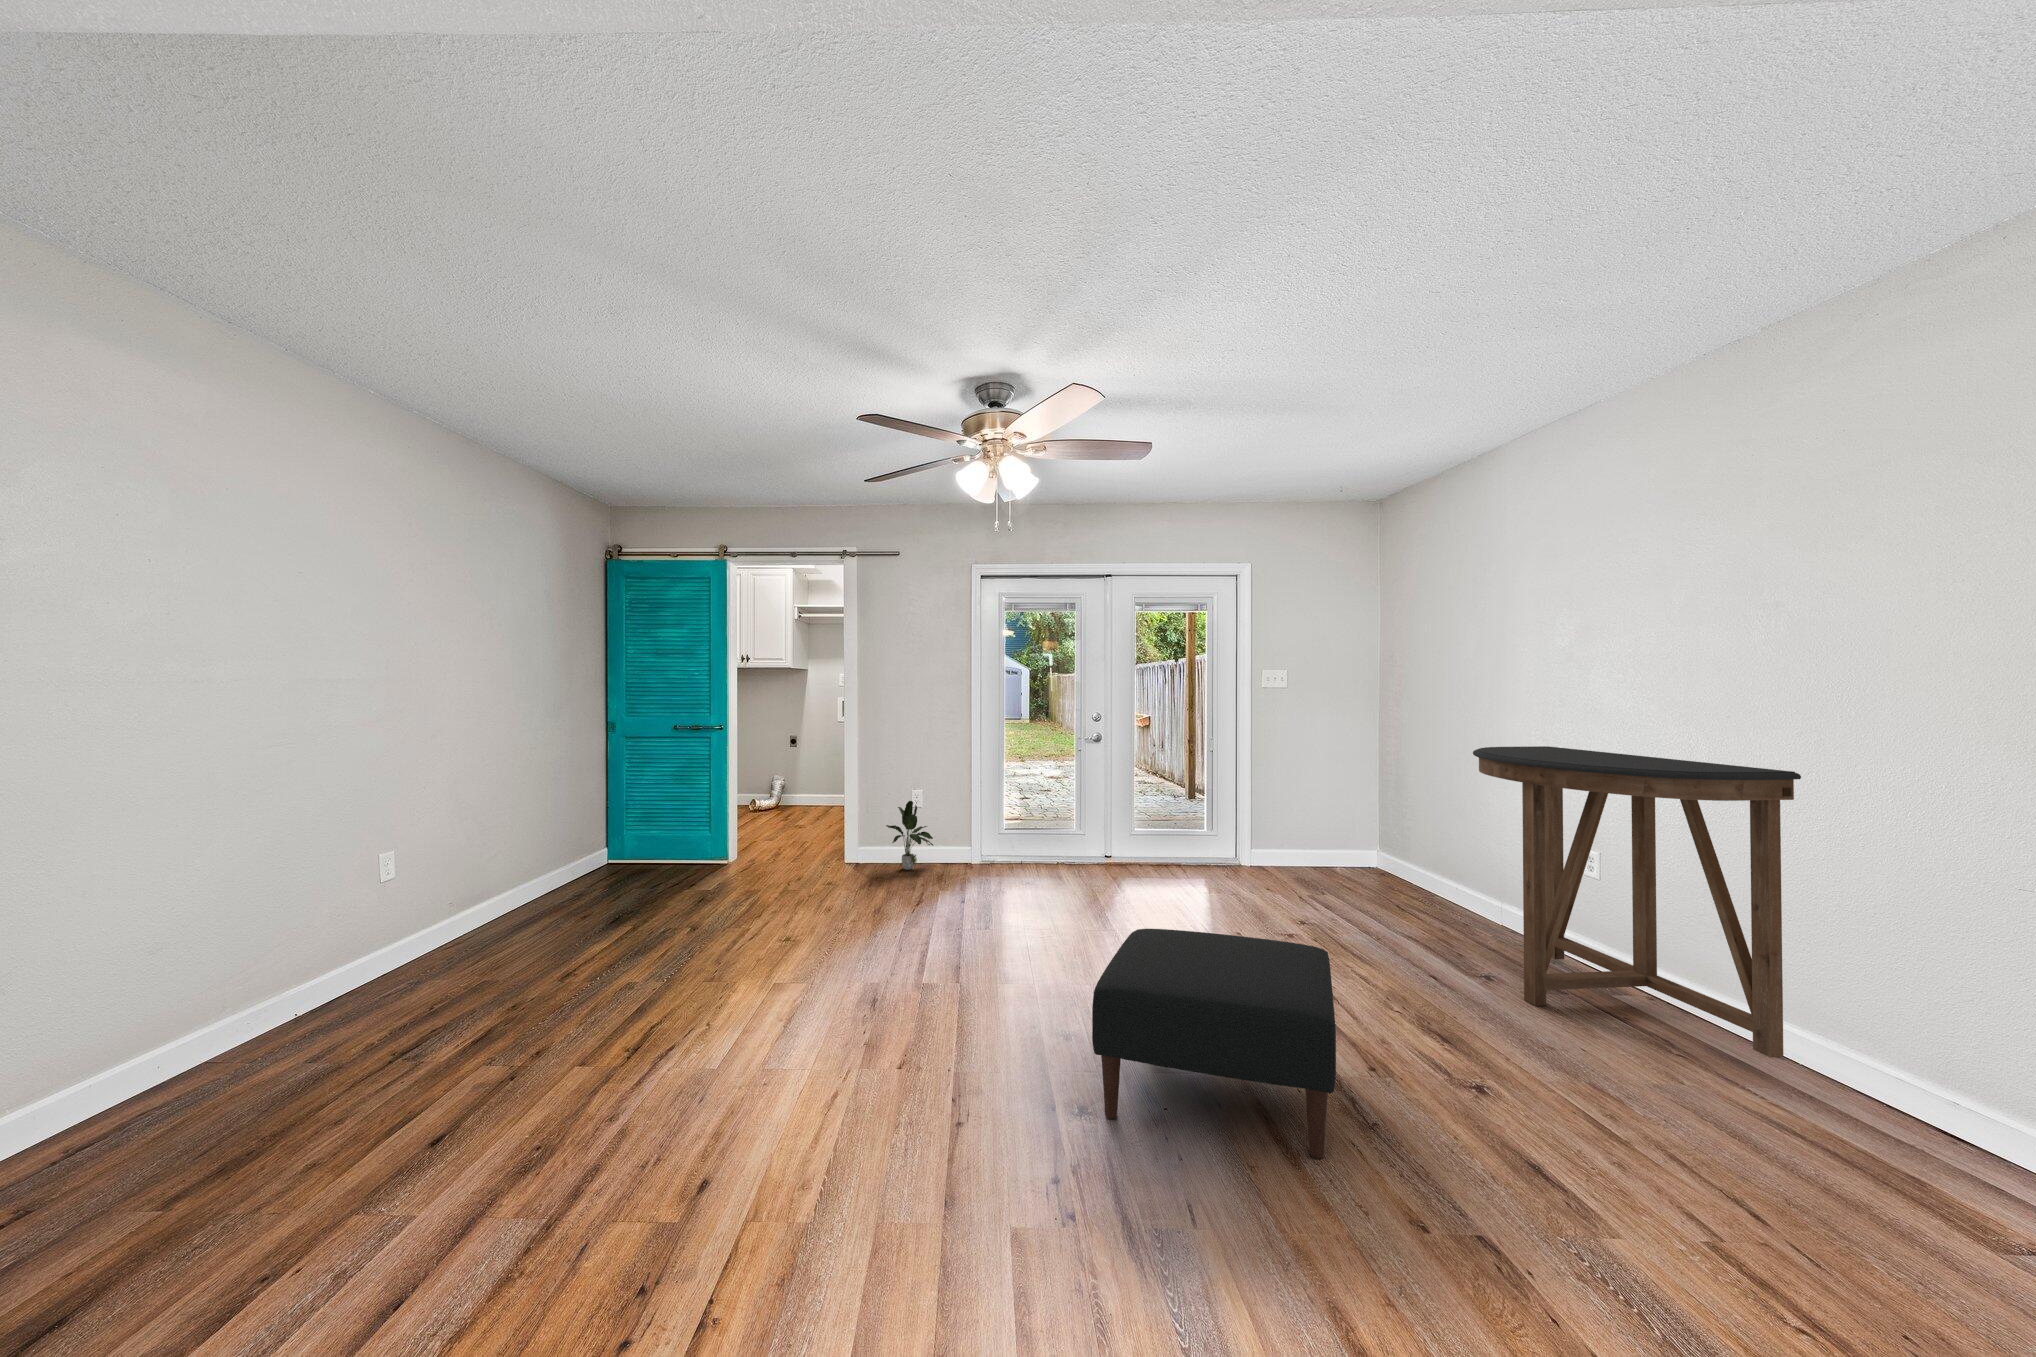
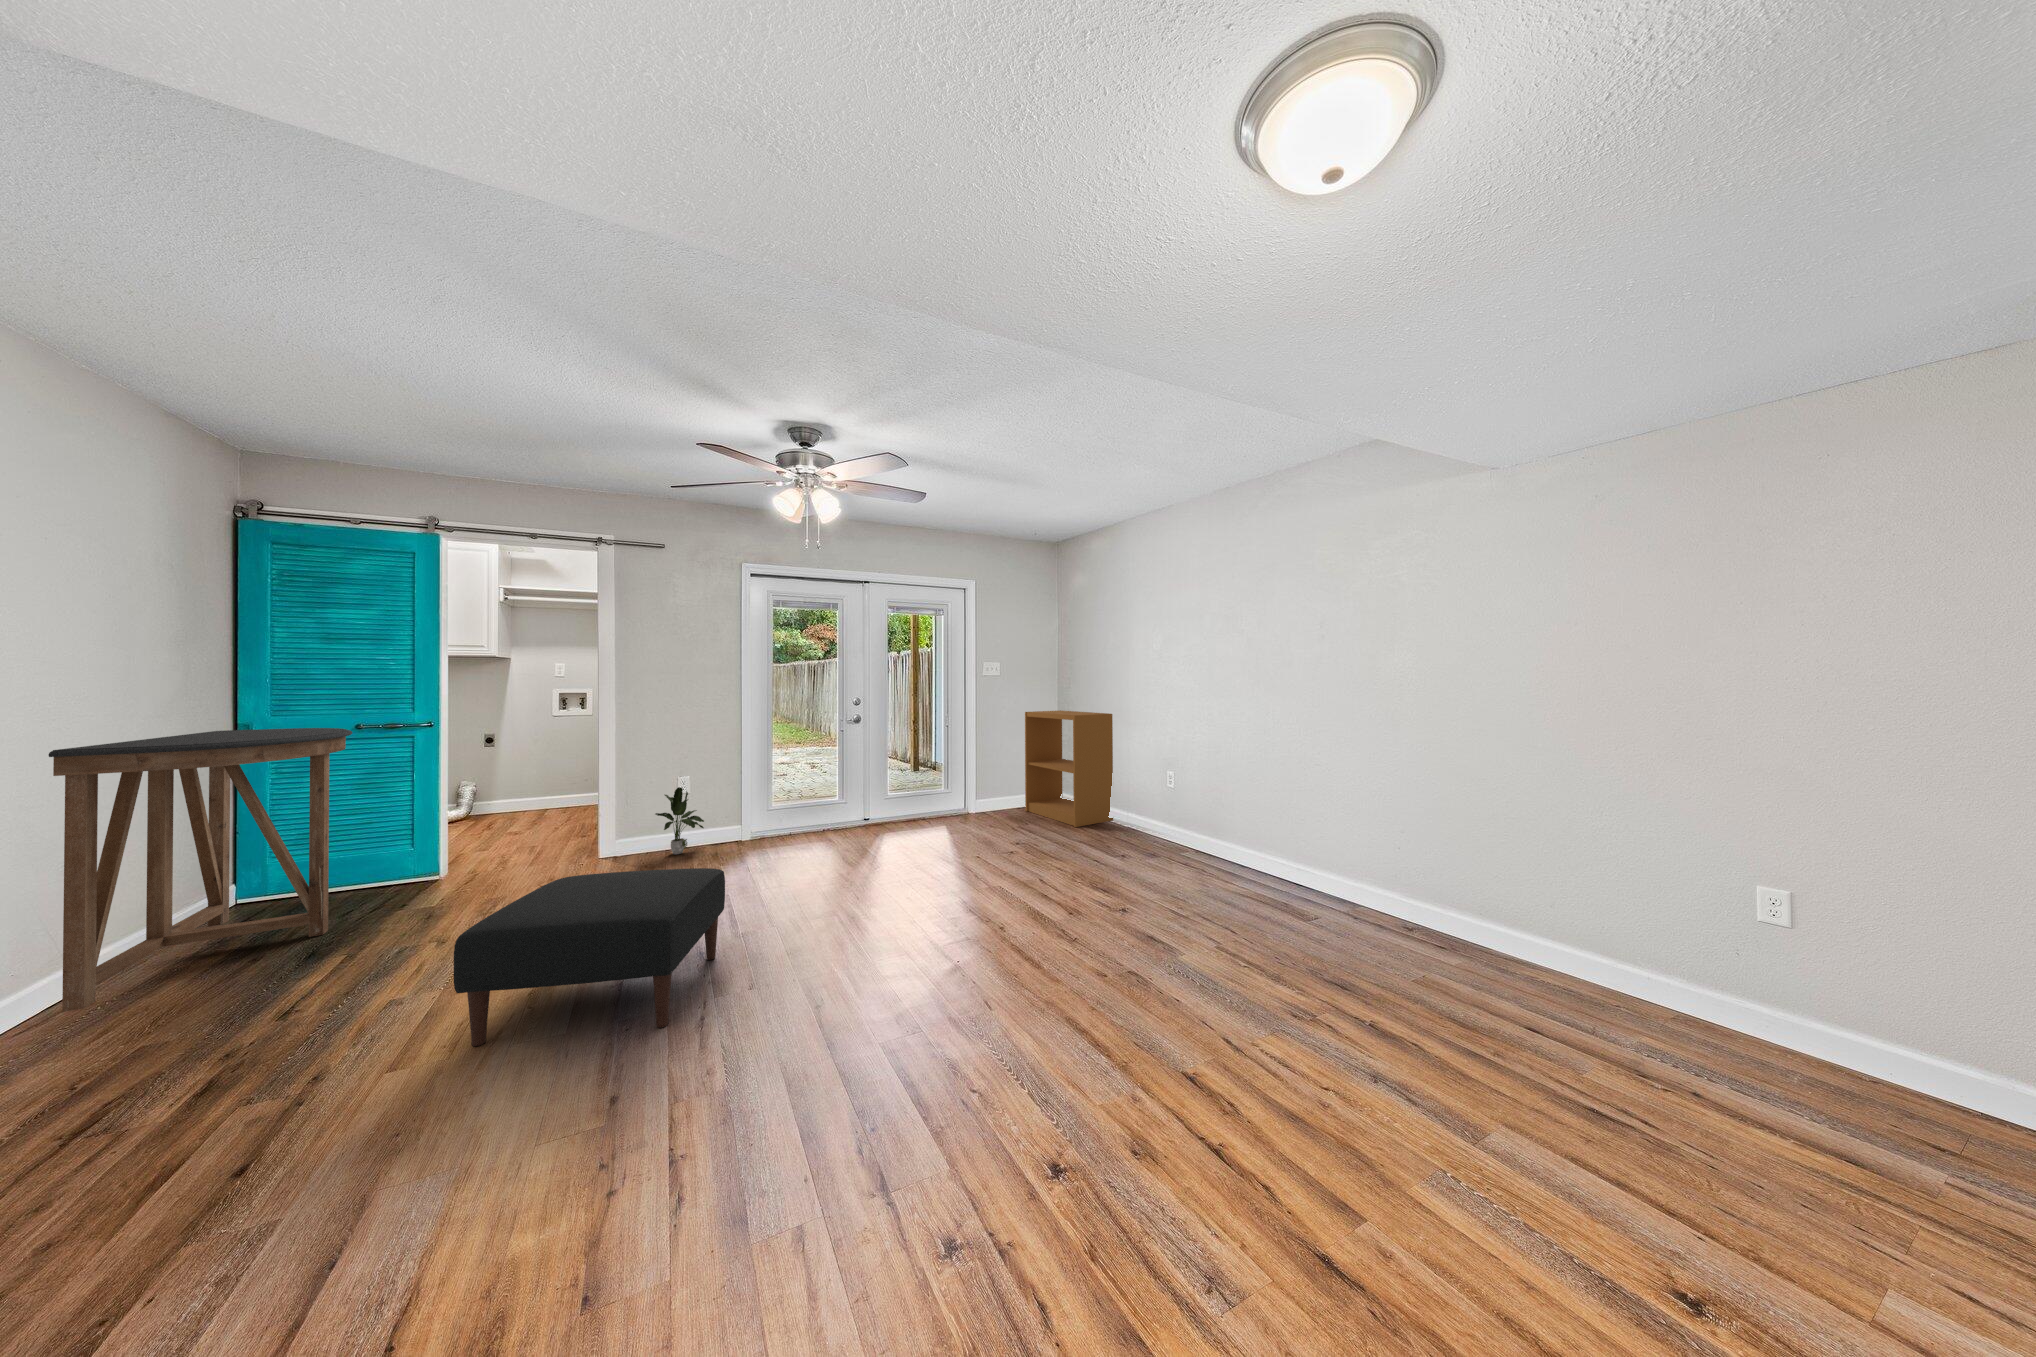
bookshelf: none [1321,735,1447,903] -> present [1025,710,1113,827]
console table: present [1473,746,1801,1058] -> present [49,728,352,1012]
ottoman: present [1092,929,1336,1159] -> present [454,868,725,1046]

